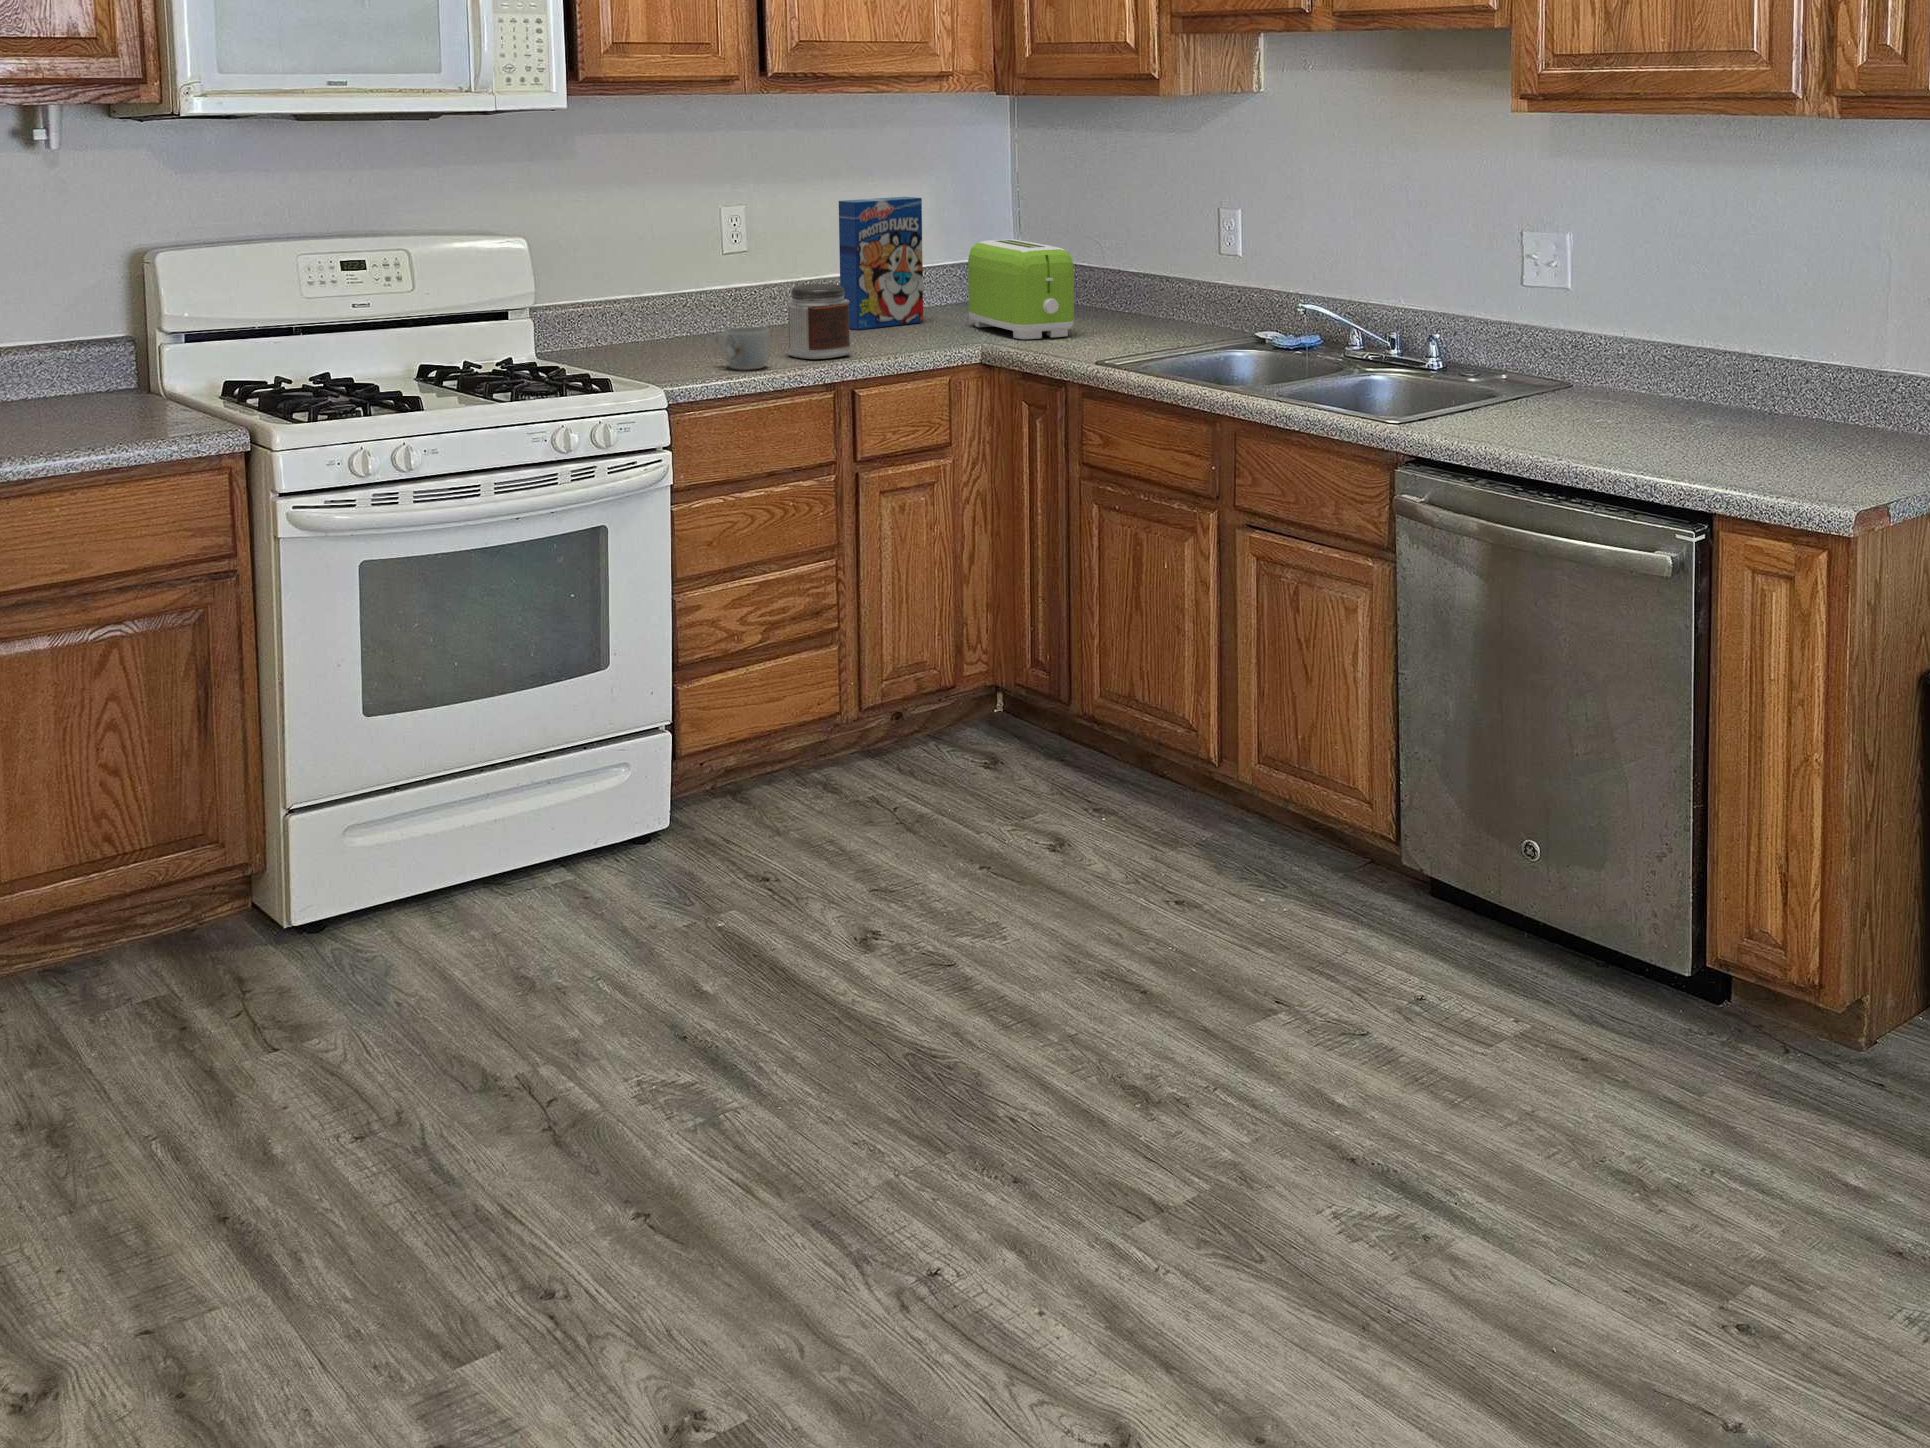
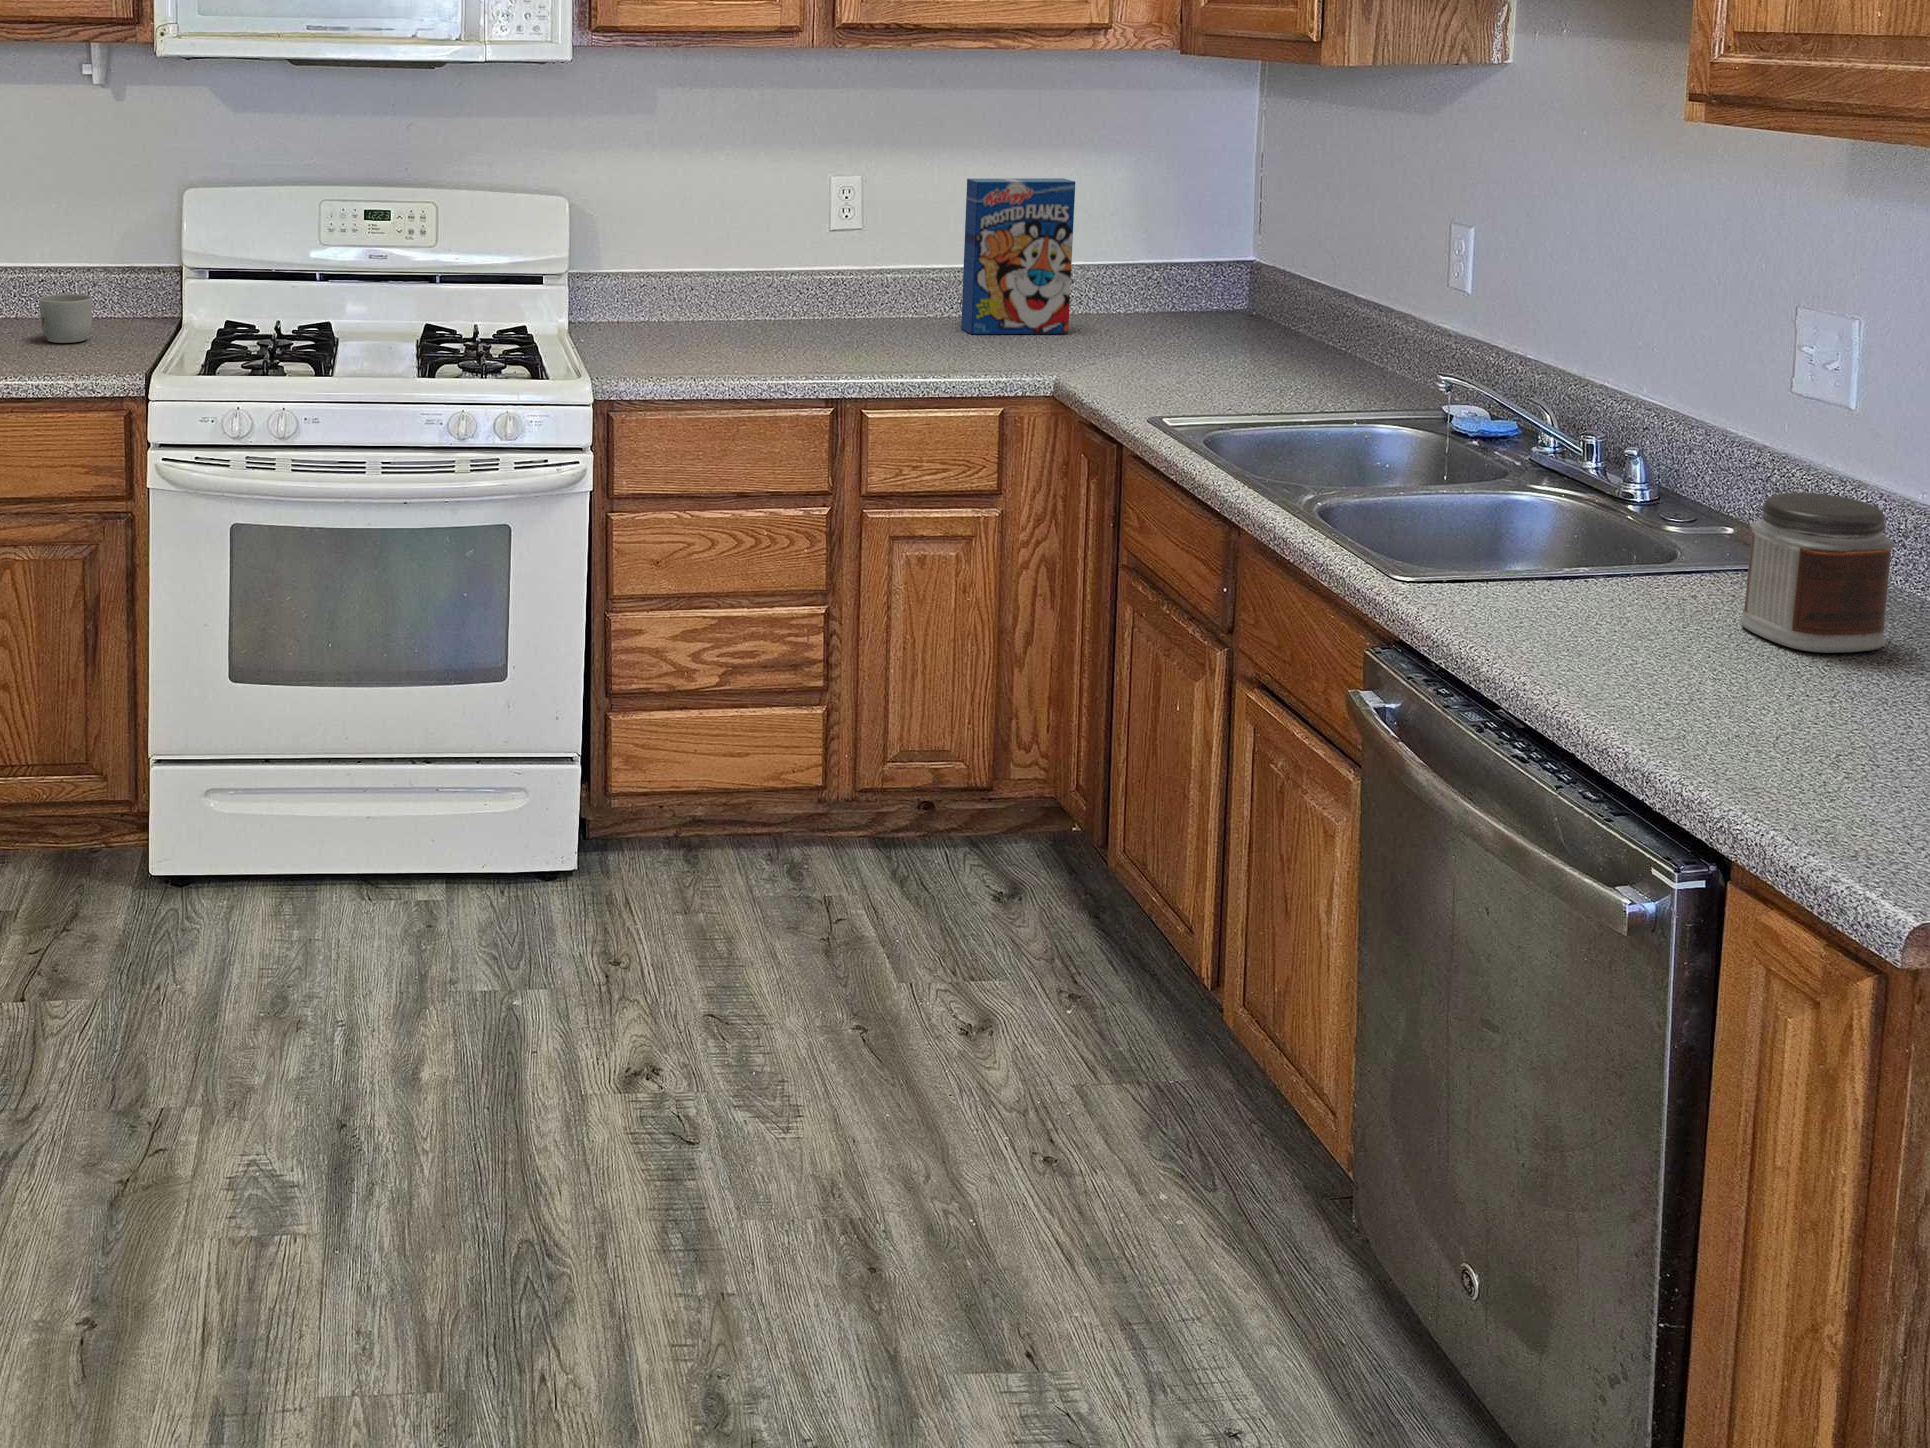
toaster: present [968,239,1074,339] -> none [1114,241,1219,374]
jar: present [787,284,851,359] -> present [1740,493,1895,653]
mug: present [714,327,769,370] -> present [39,294,92,343]

